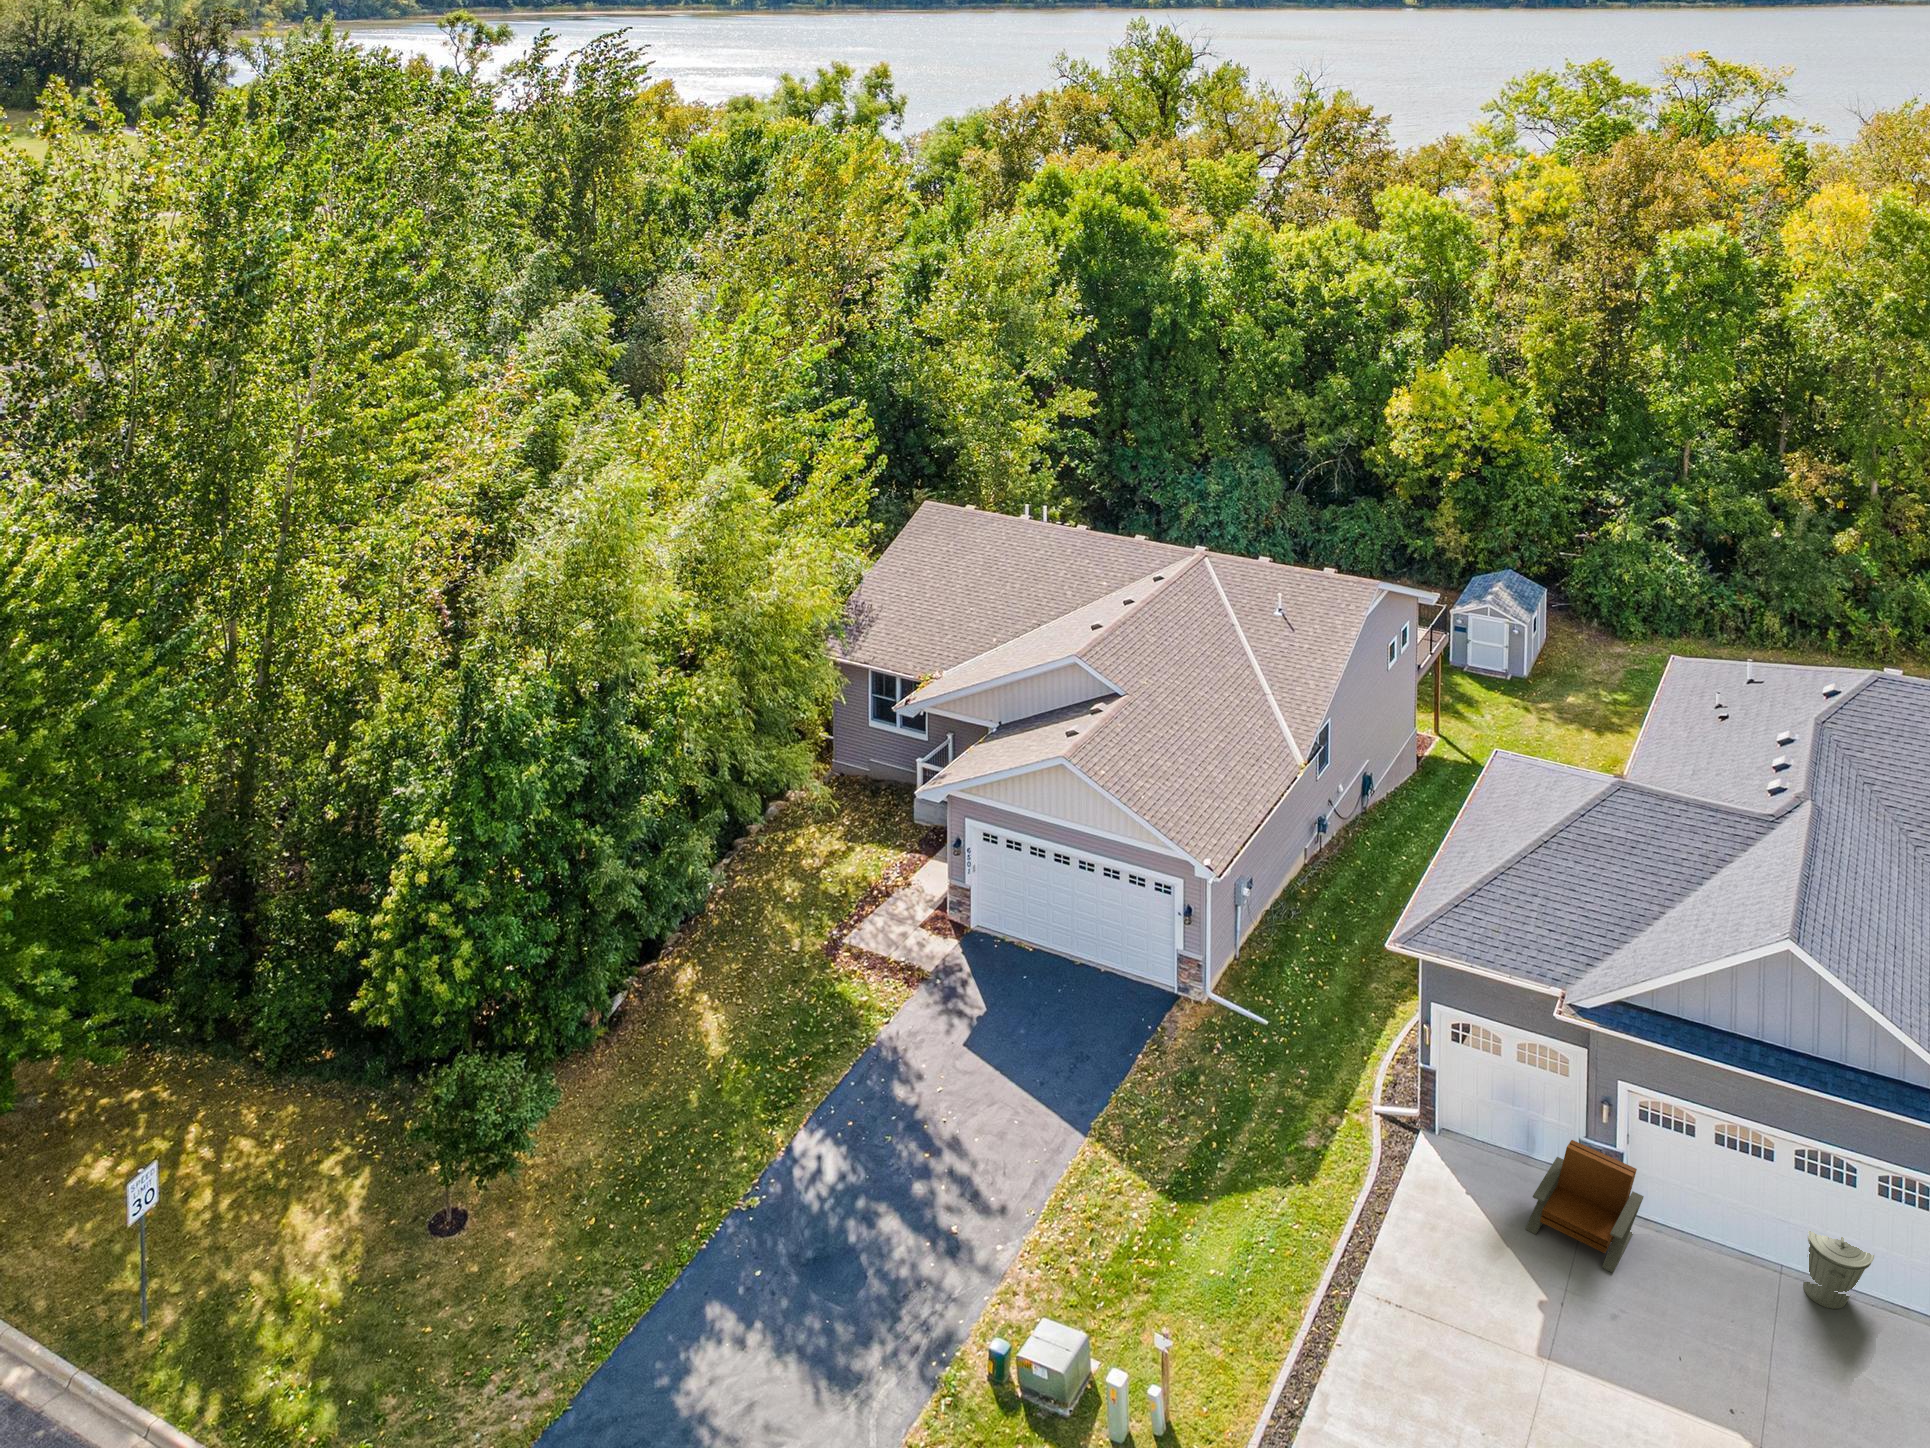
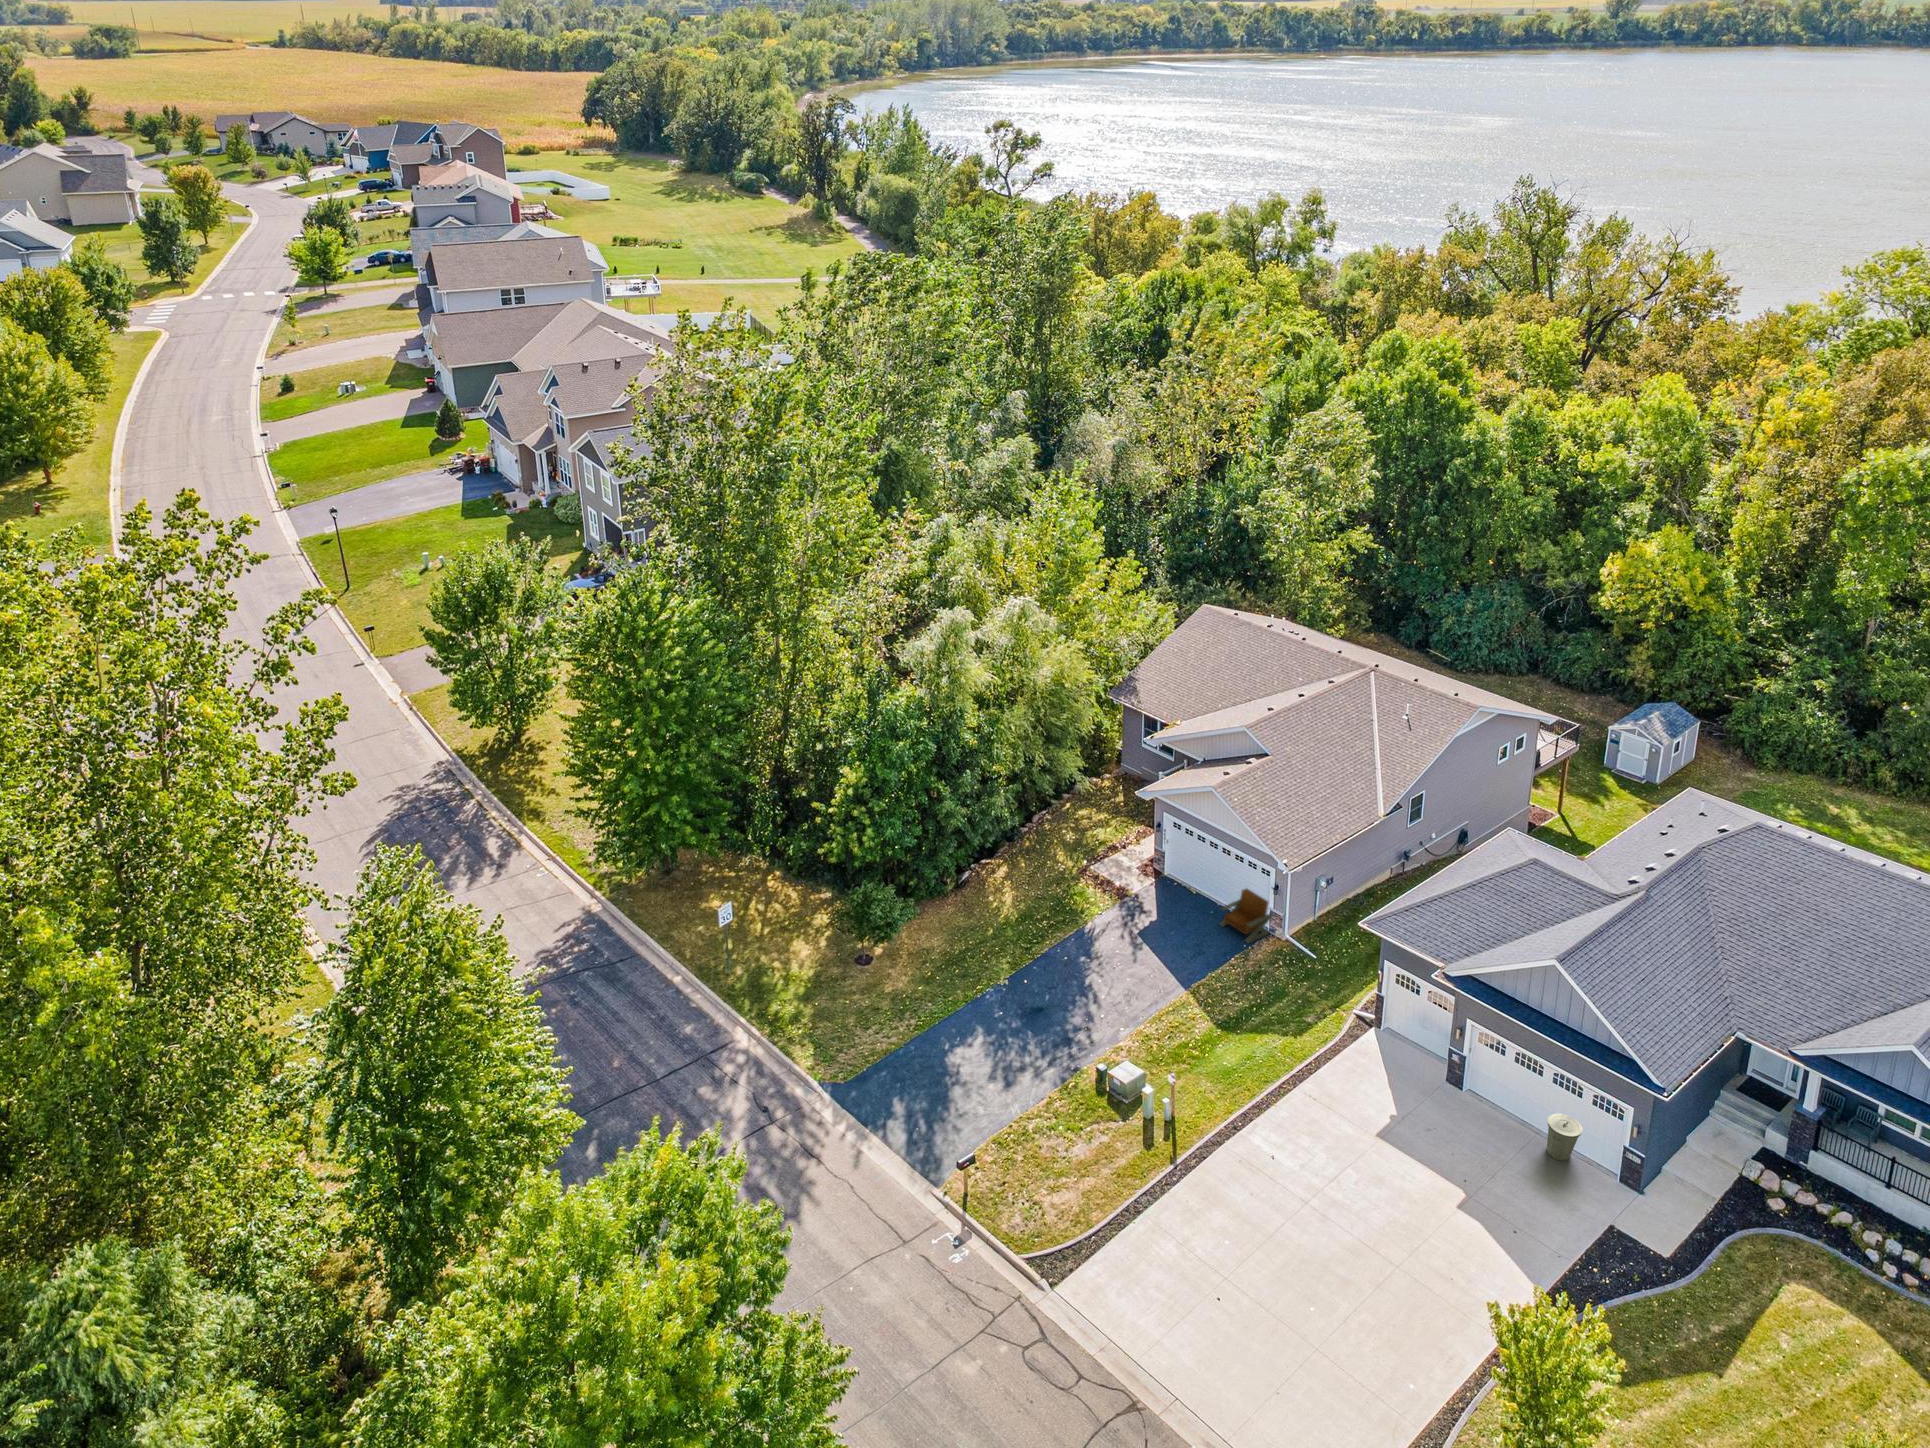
lounge chair: present [1526,1140,1644,1273] -> present [1220,889,1272,943]

